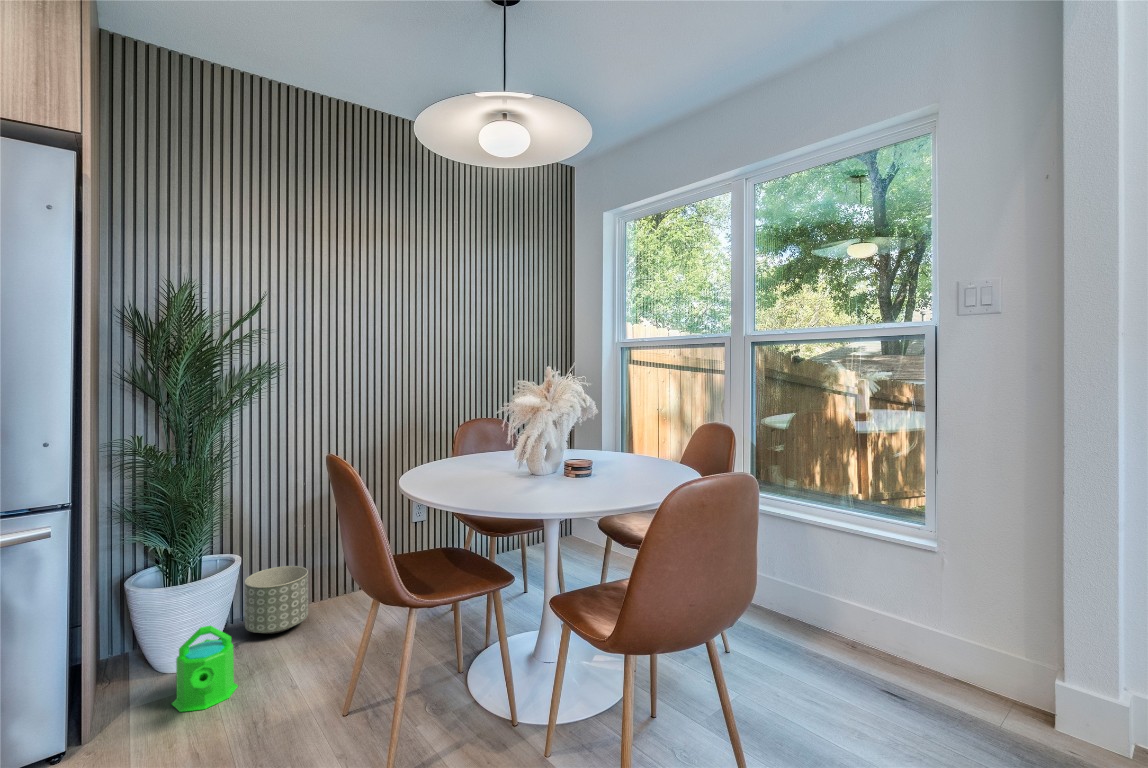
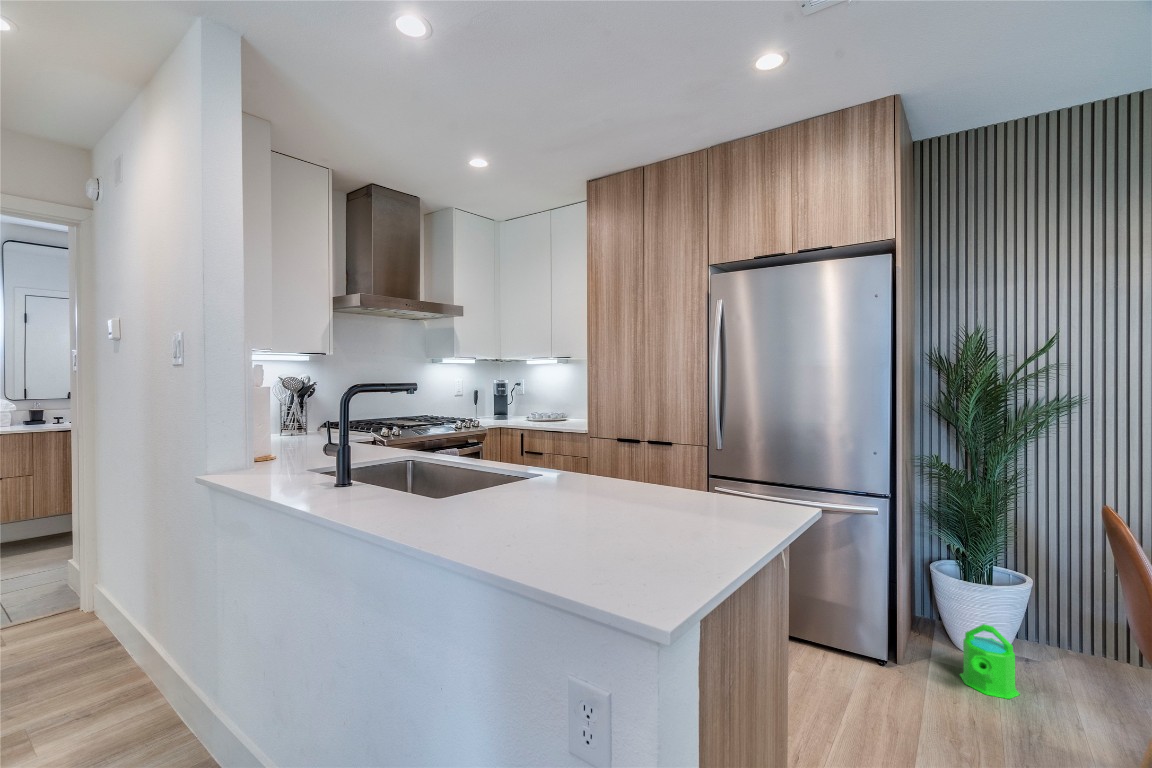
planter: present [245,566,308,634] -> none [1037,602,1118,676]

